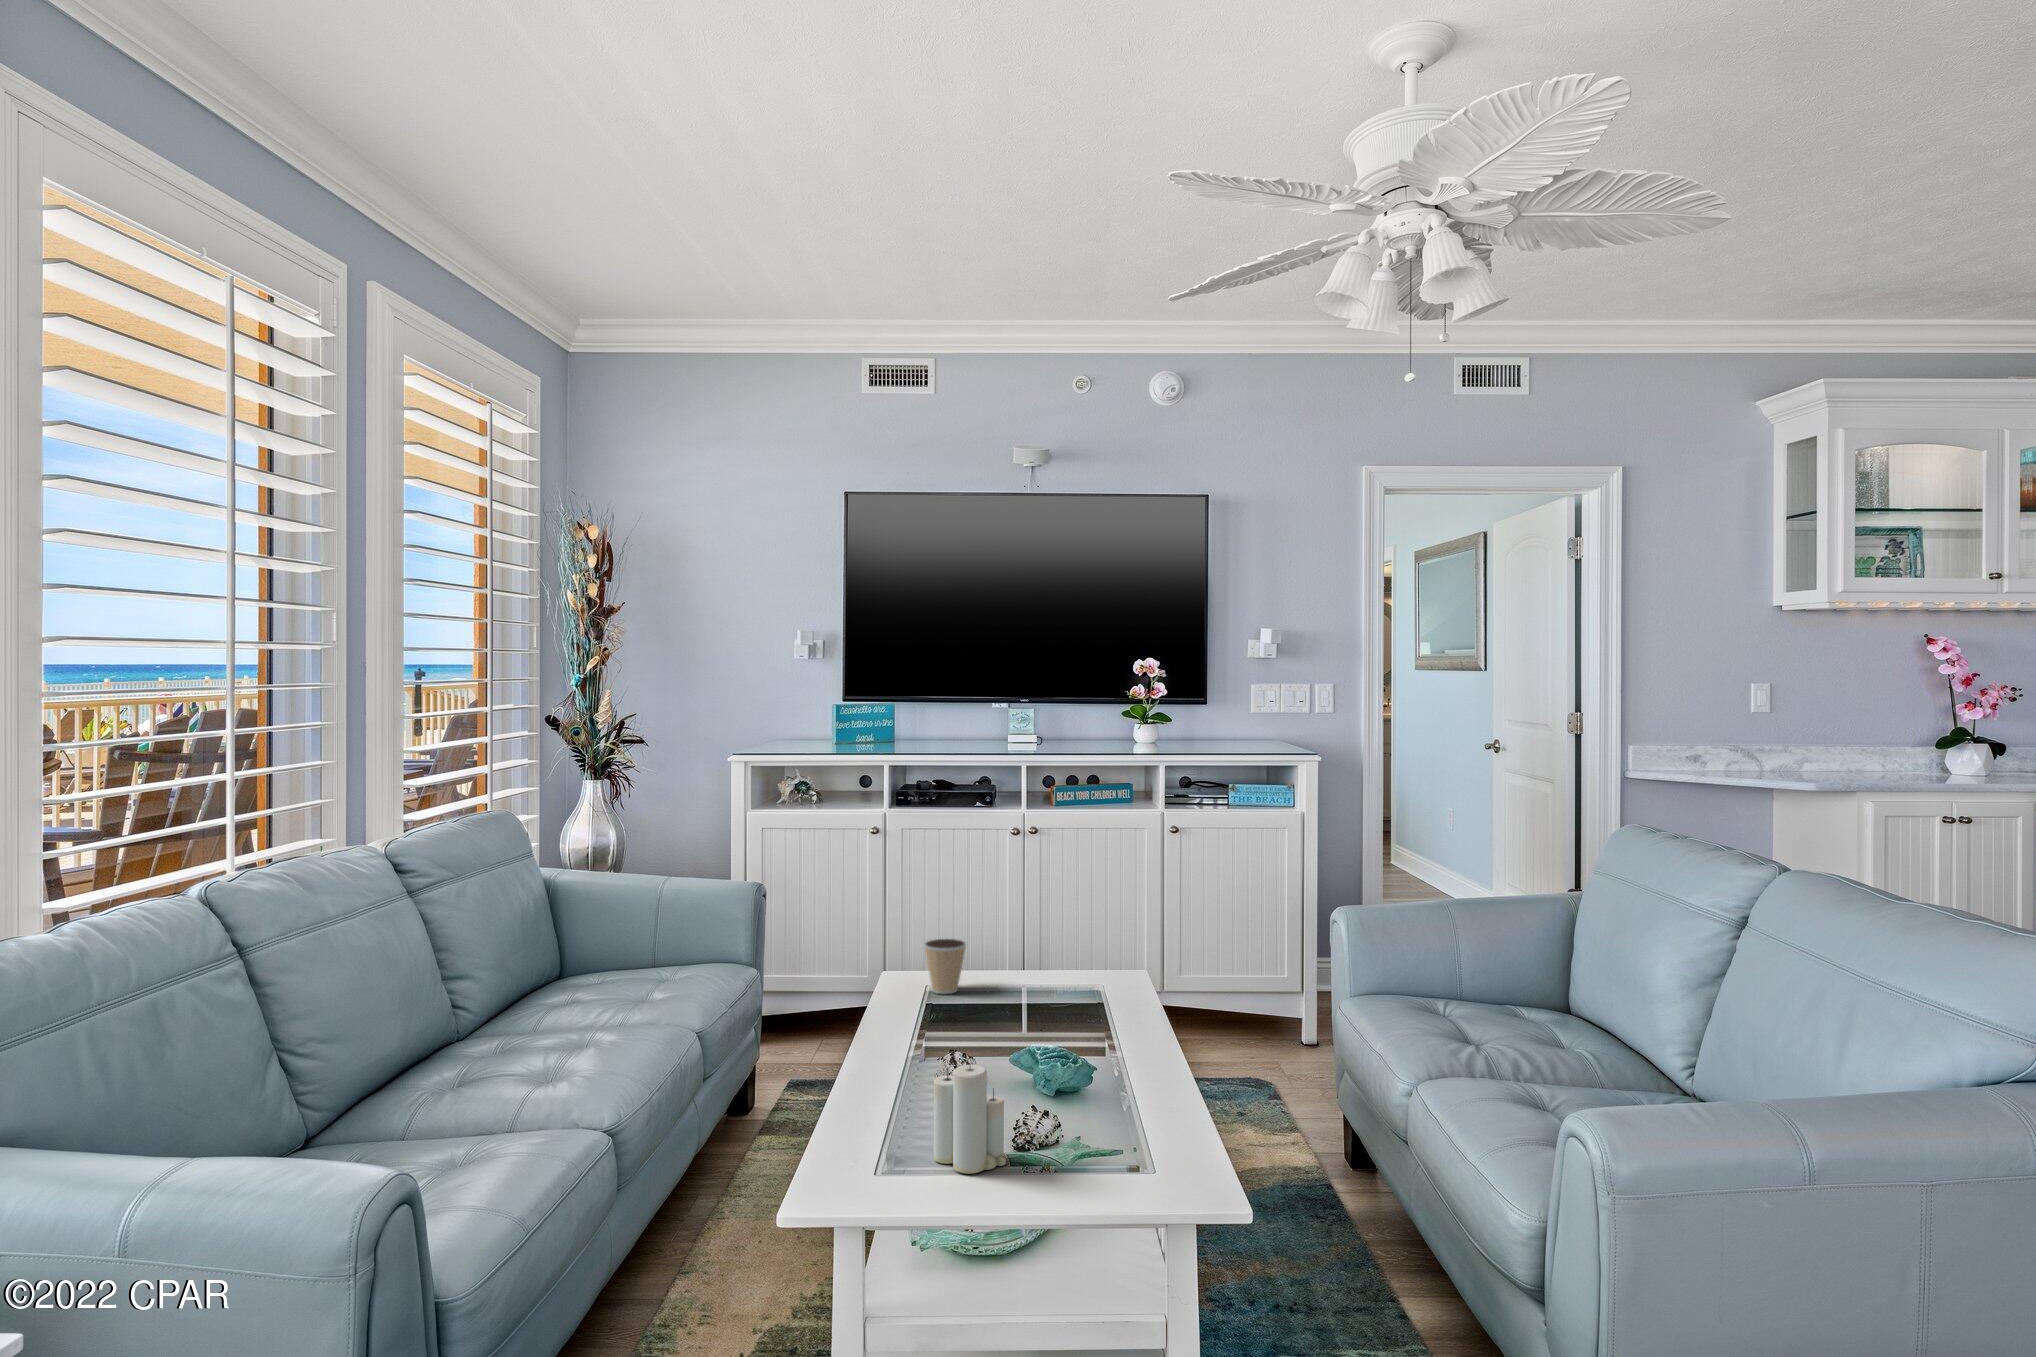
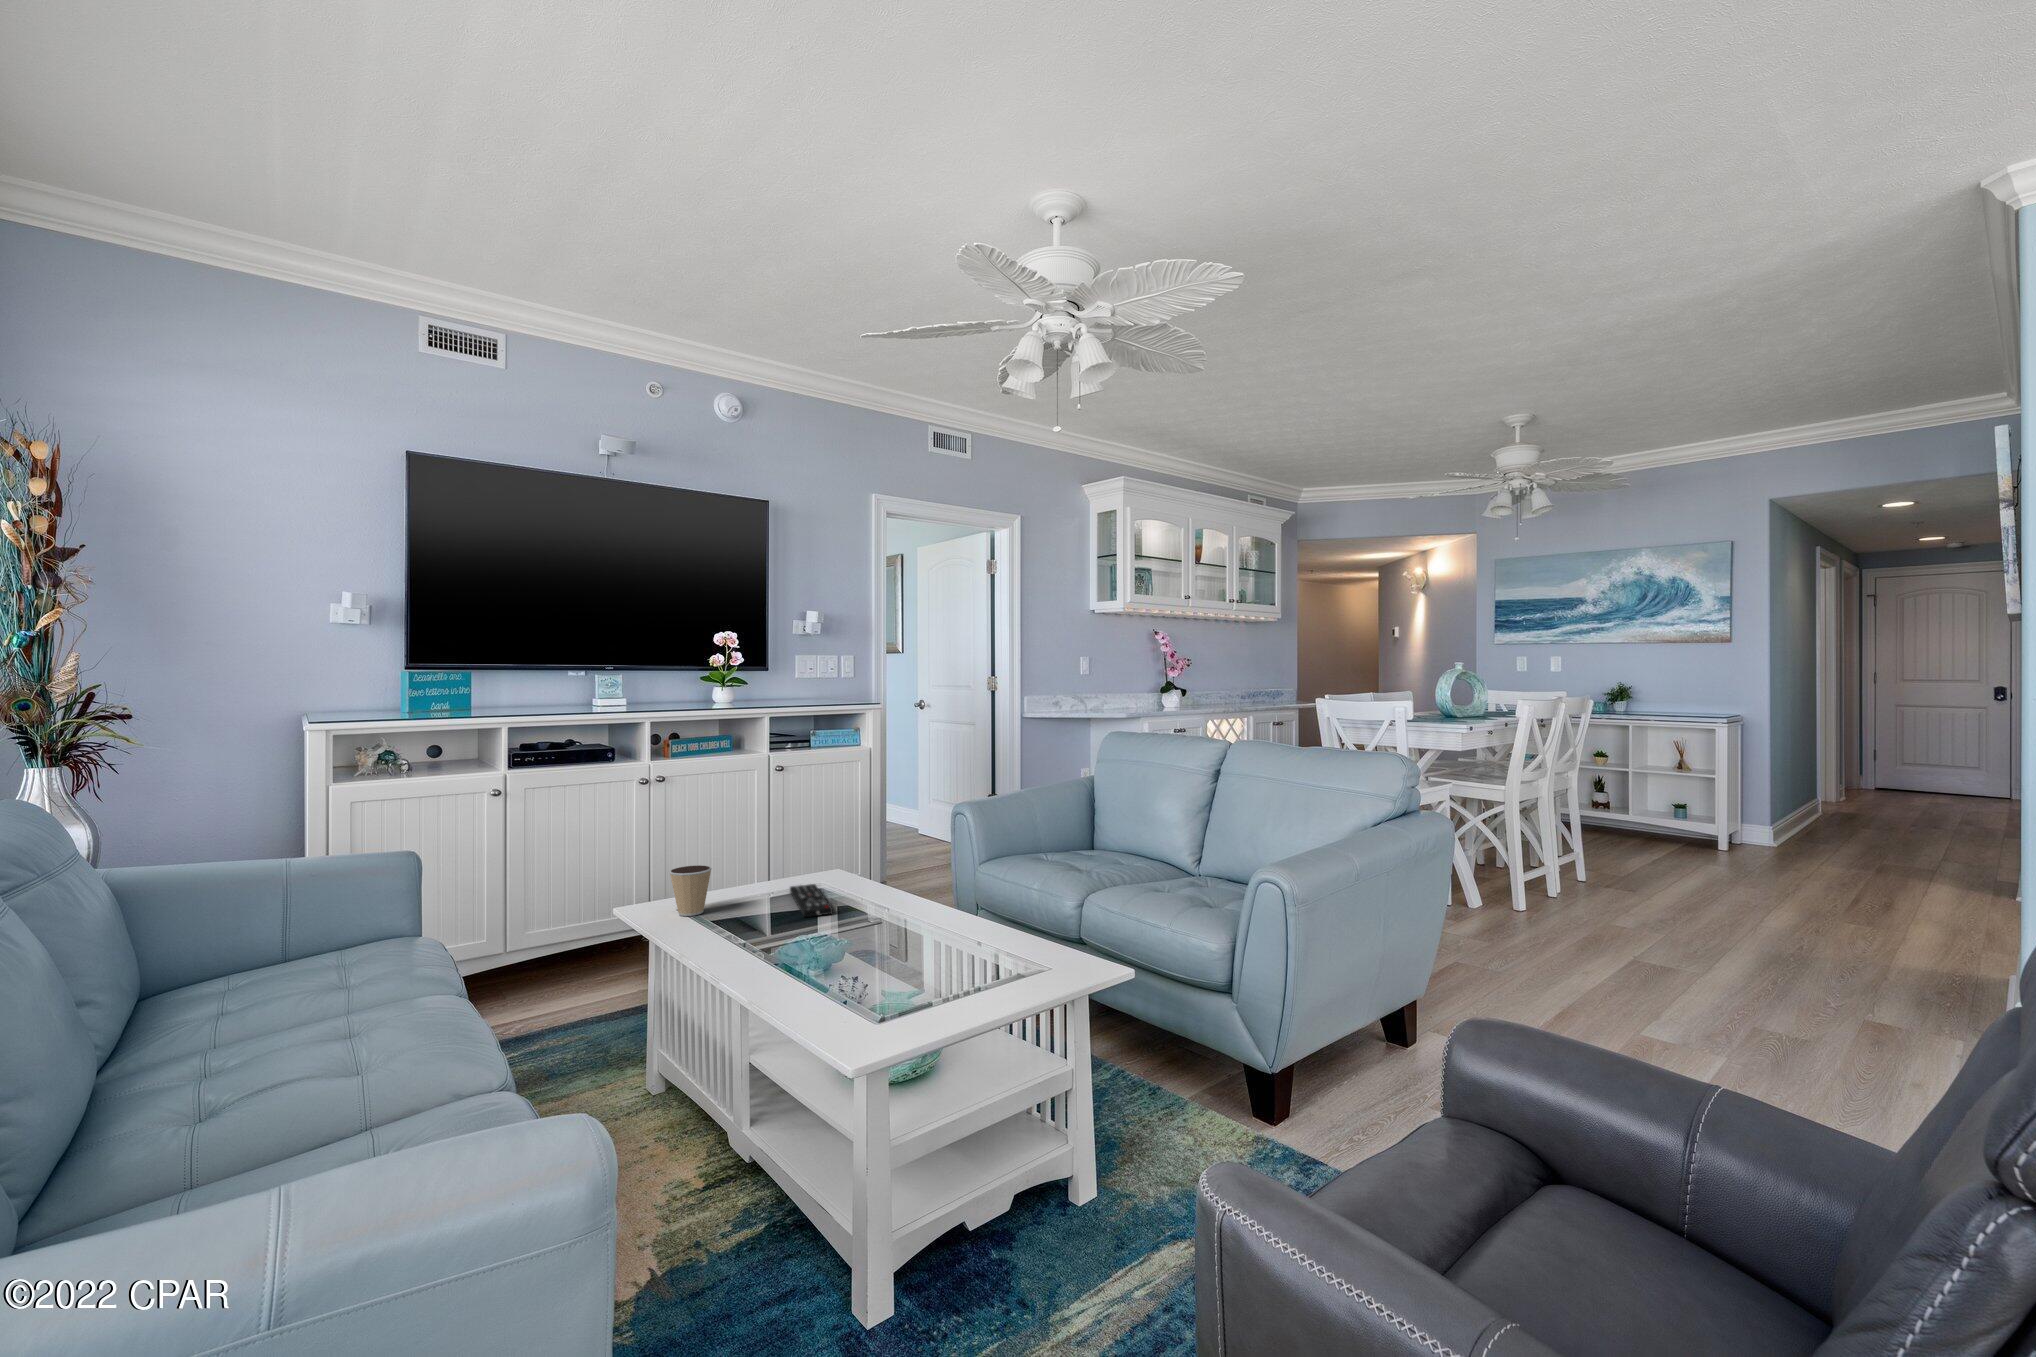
remote control: none [1027,981,1096,1027] -> present [790,884,833,917]
candle: present [934,1064,1006,1174] -> none [889,909,952,1005]

